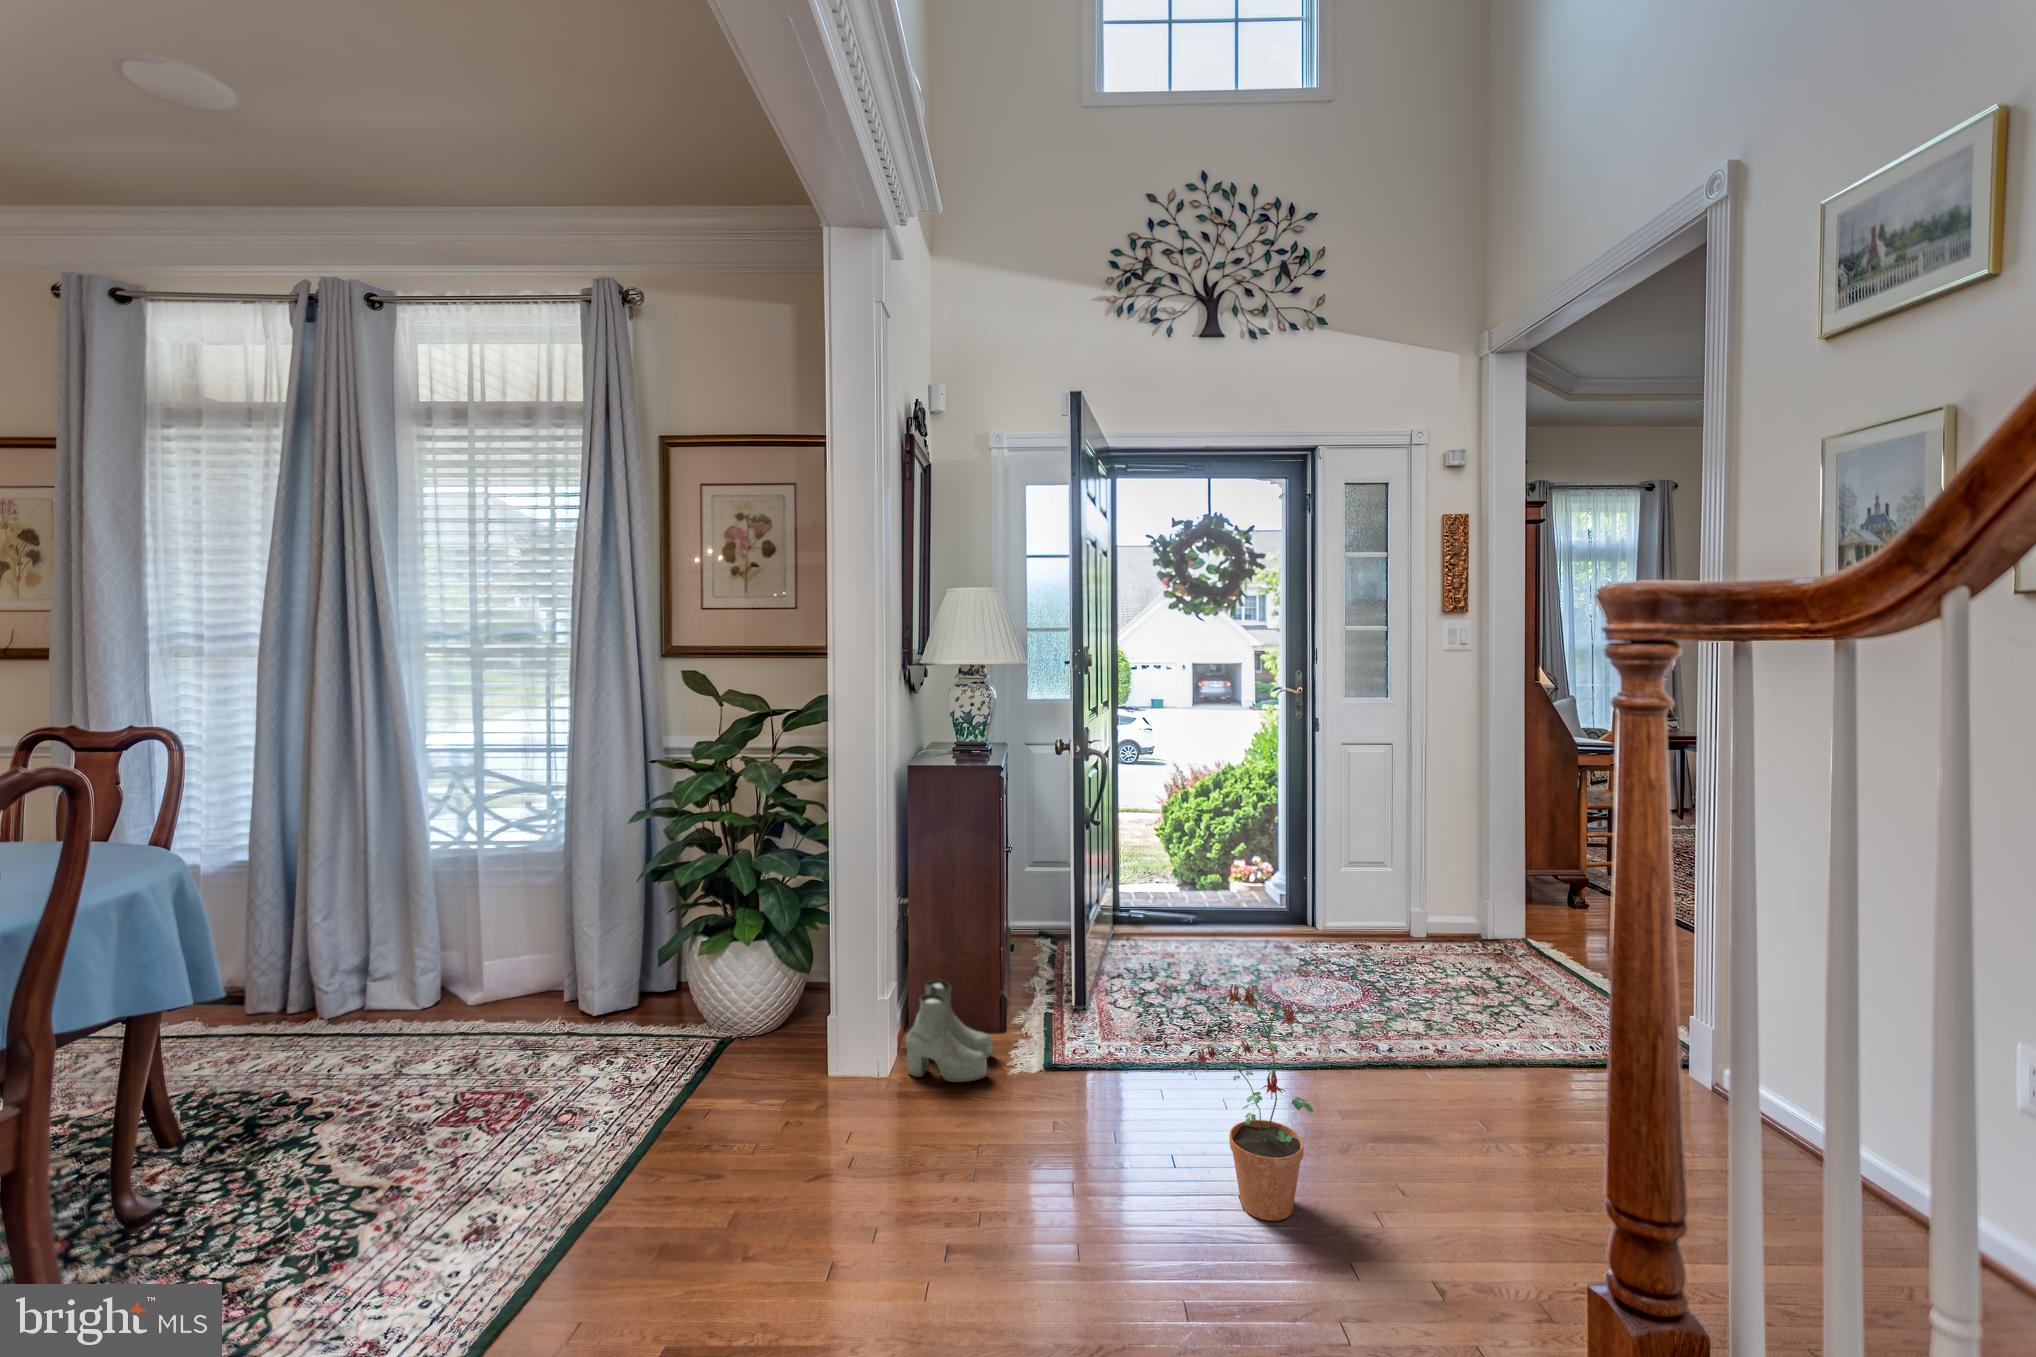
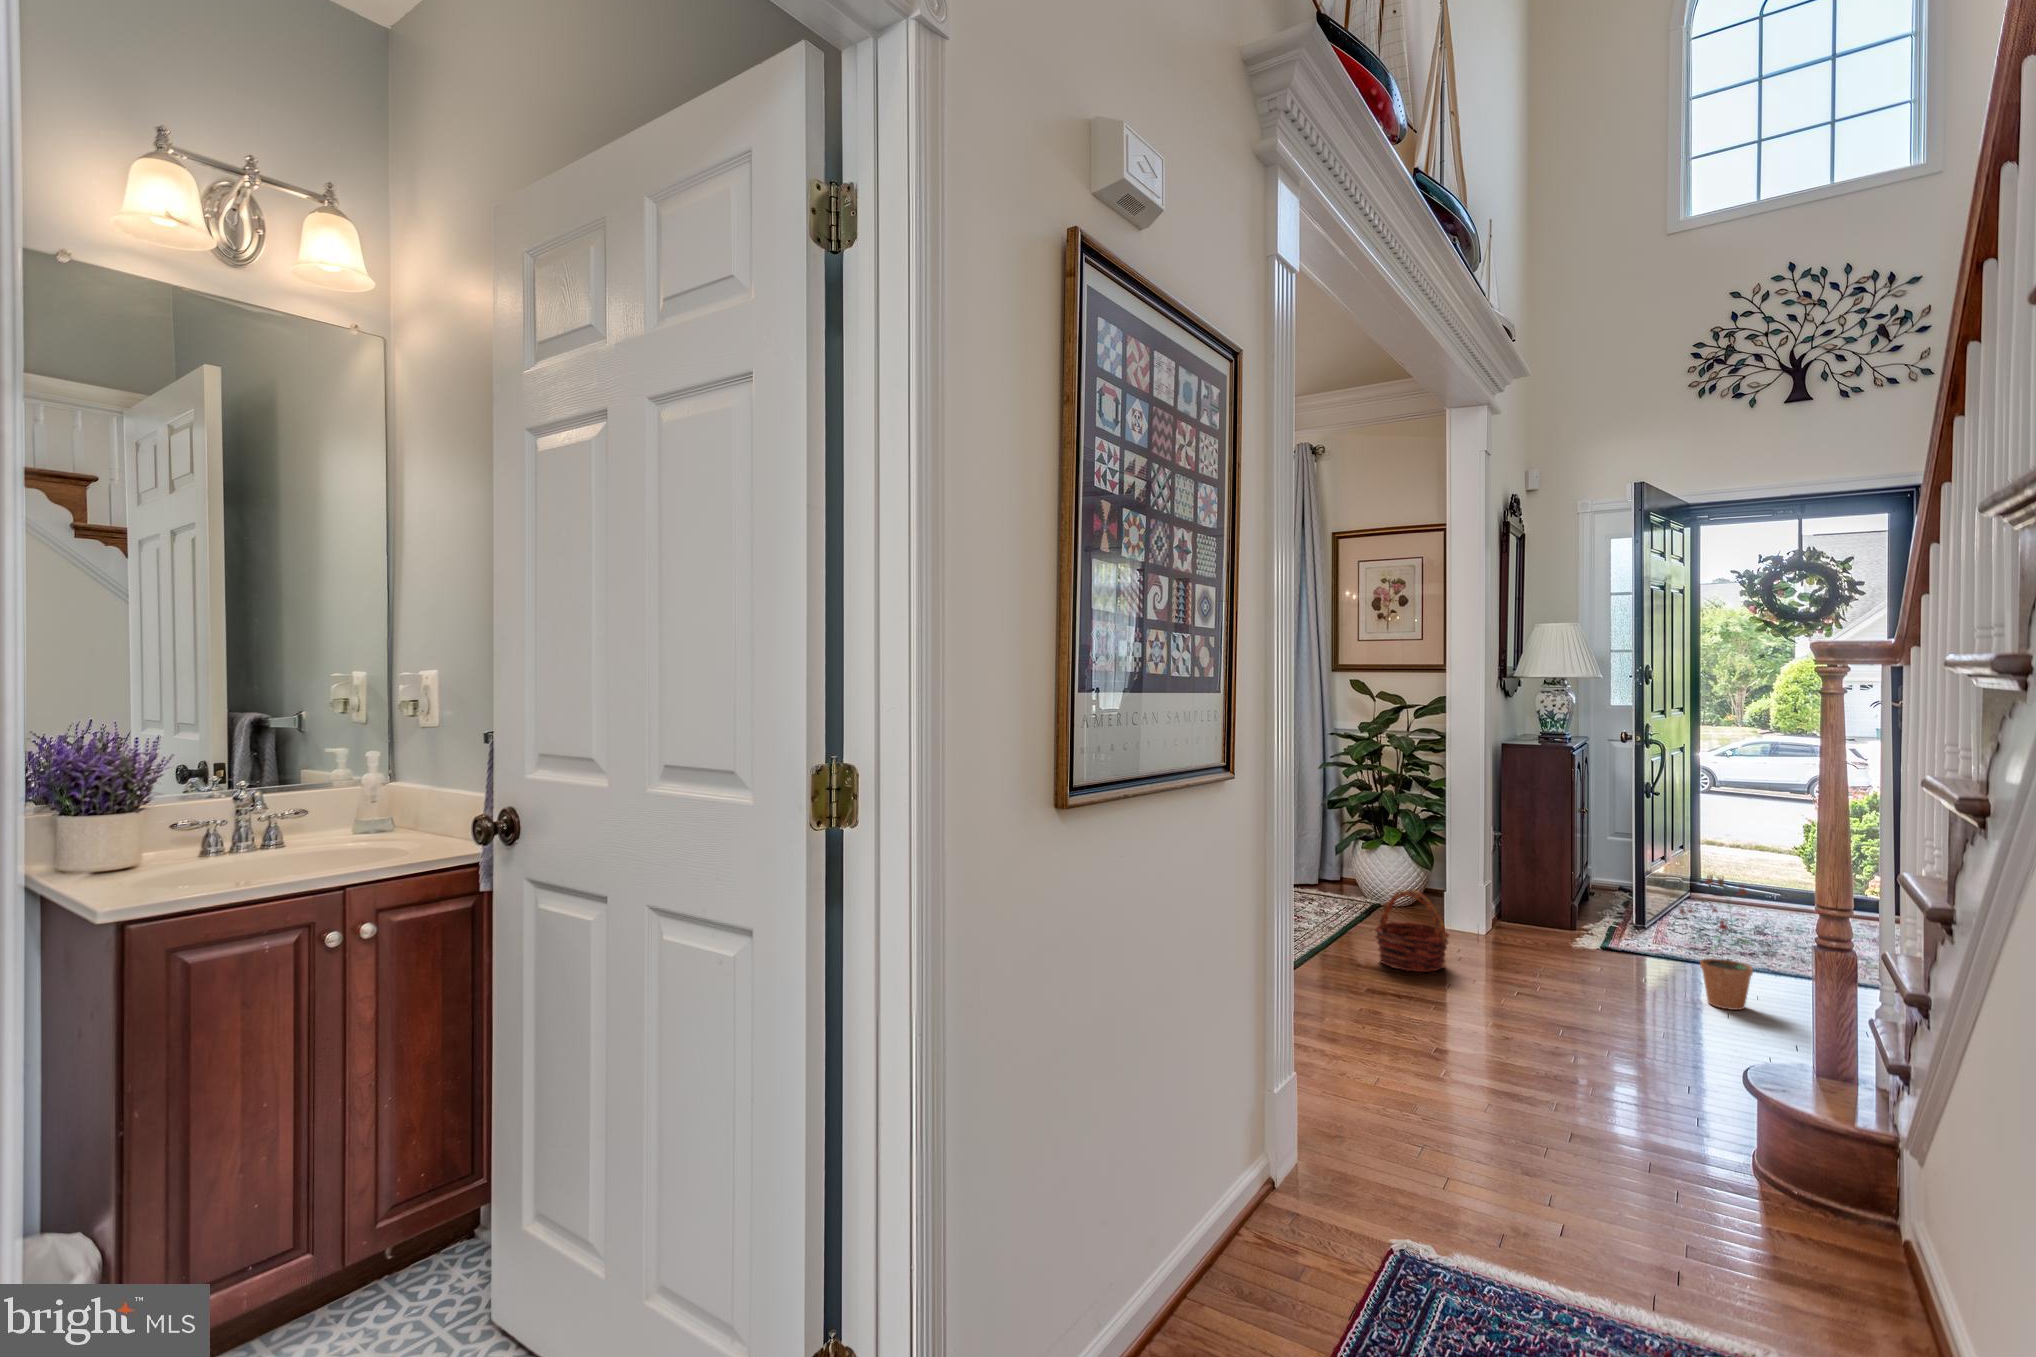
boots: present [906,980,993,1082] -> none [1495,882,1559,941]
basket: none [686,1100,837,1291] -> present [1375,890,1449,972]

